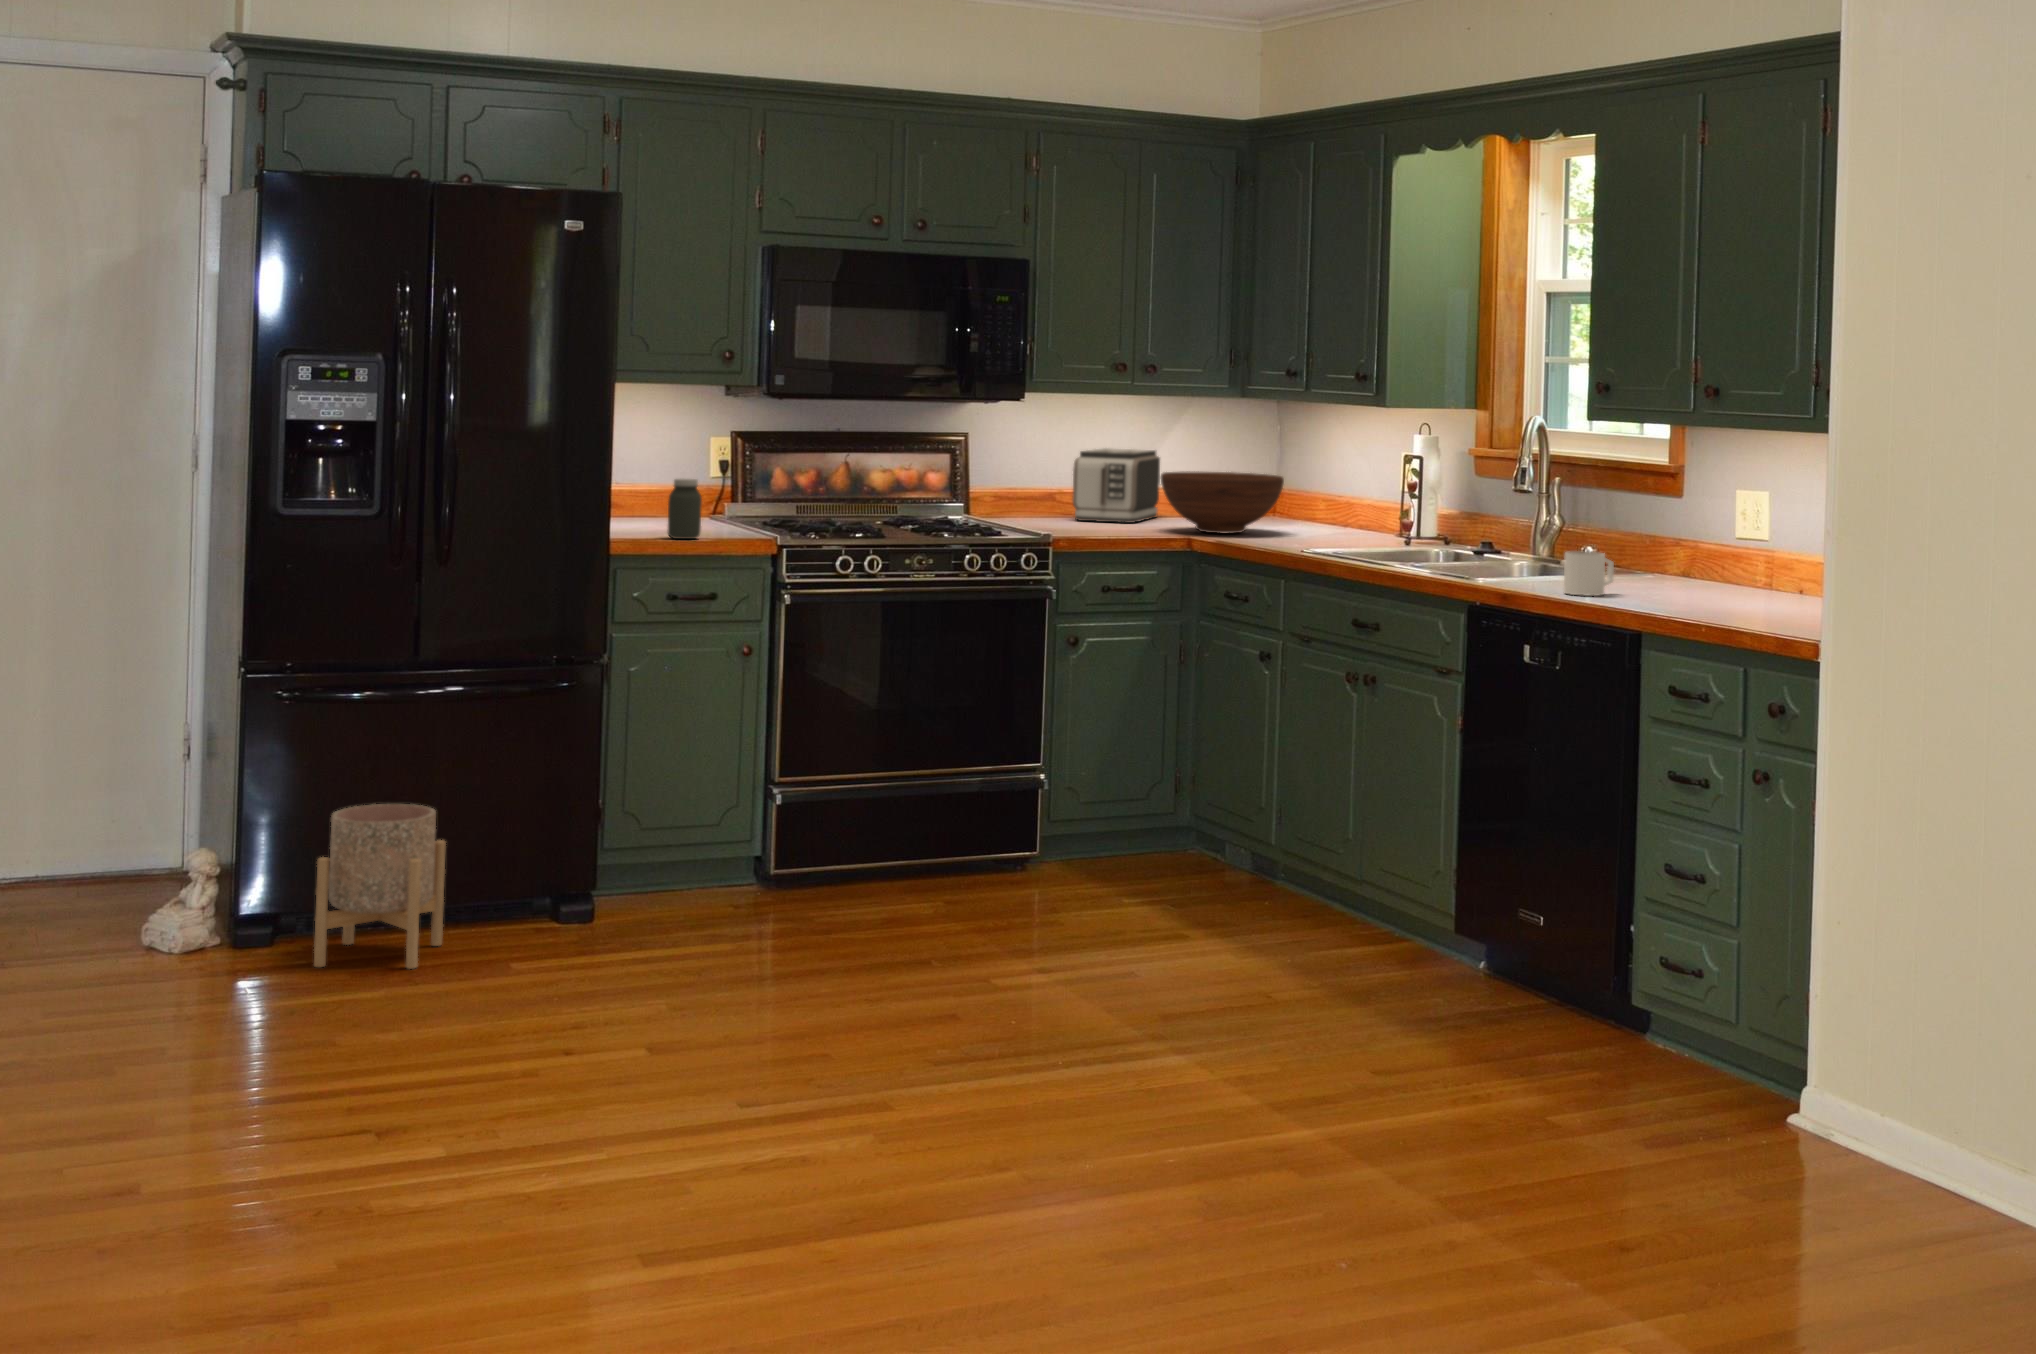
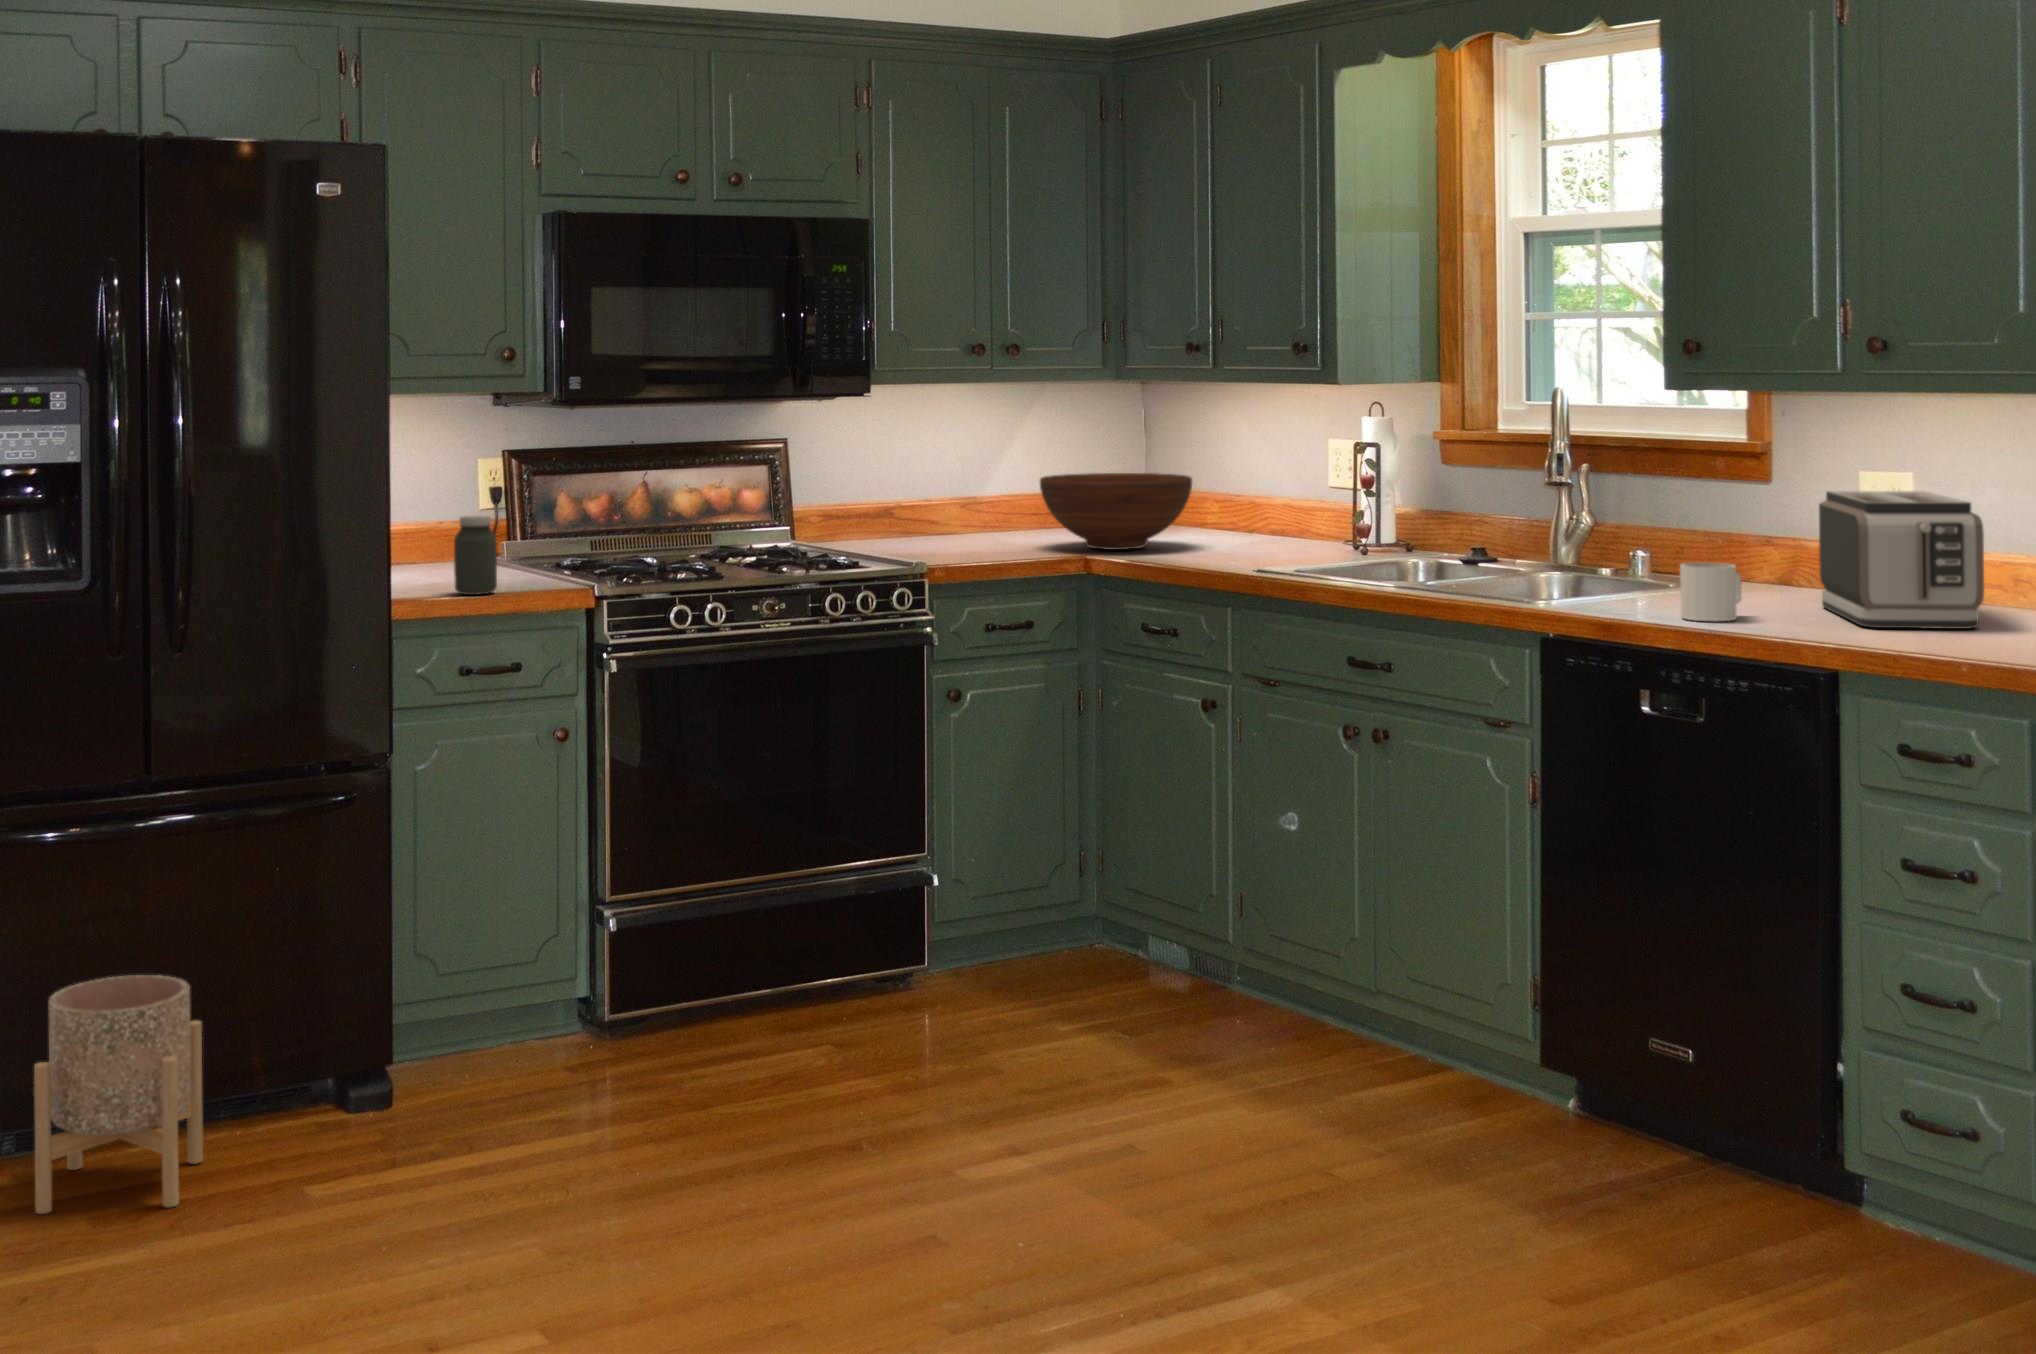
toaster: present [1073,448,1160,523] -> present [1819,491,1984,629]

